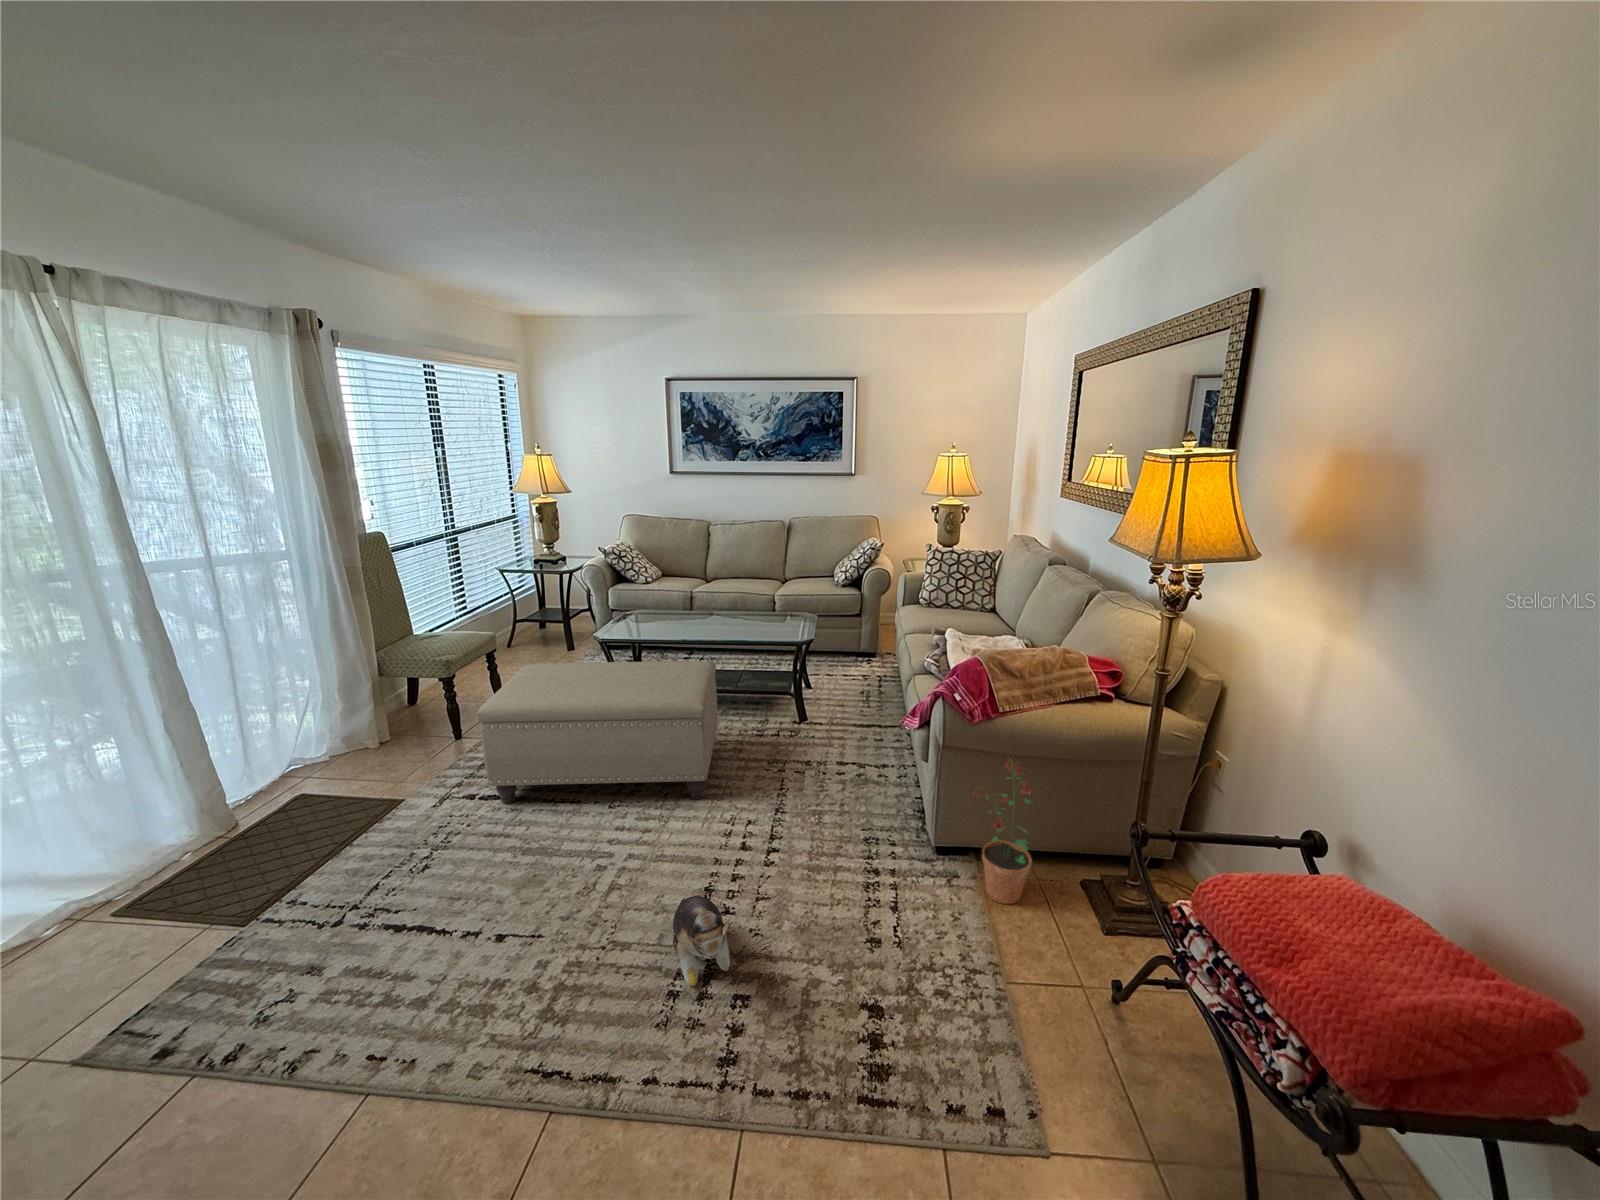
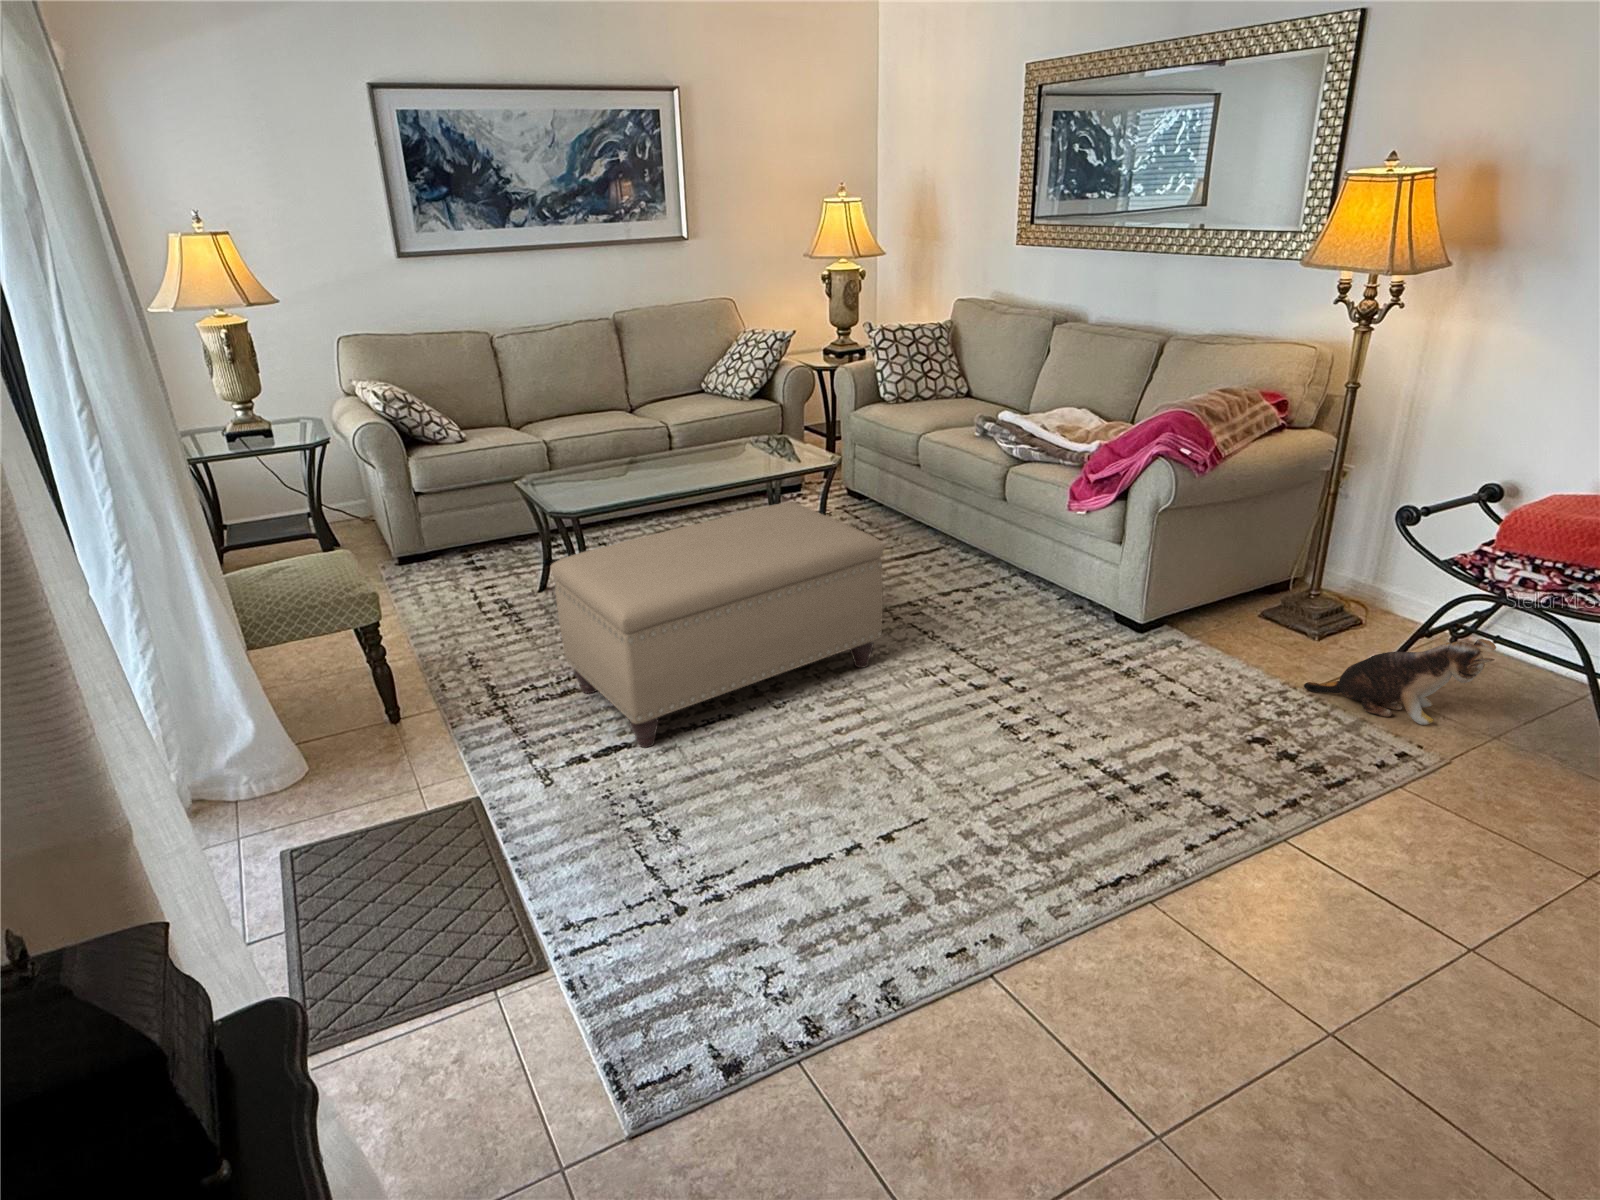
potted plant: present [974,758,1032,904] -> none [1195,503,1275,646]
plush toy: present [673,896,730,986] -> present [1304,639,1496,725]

